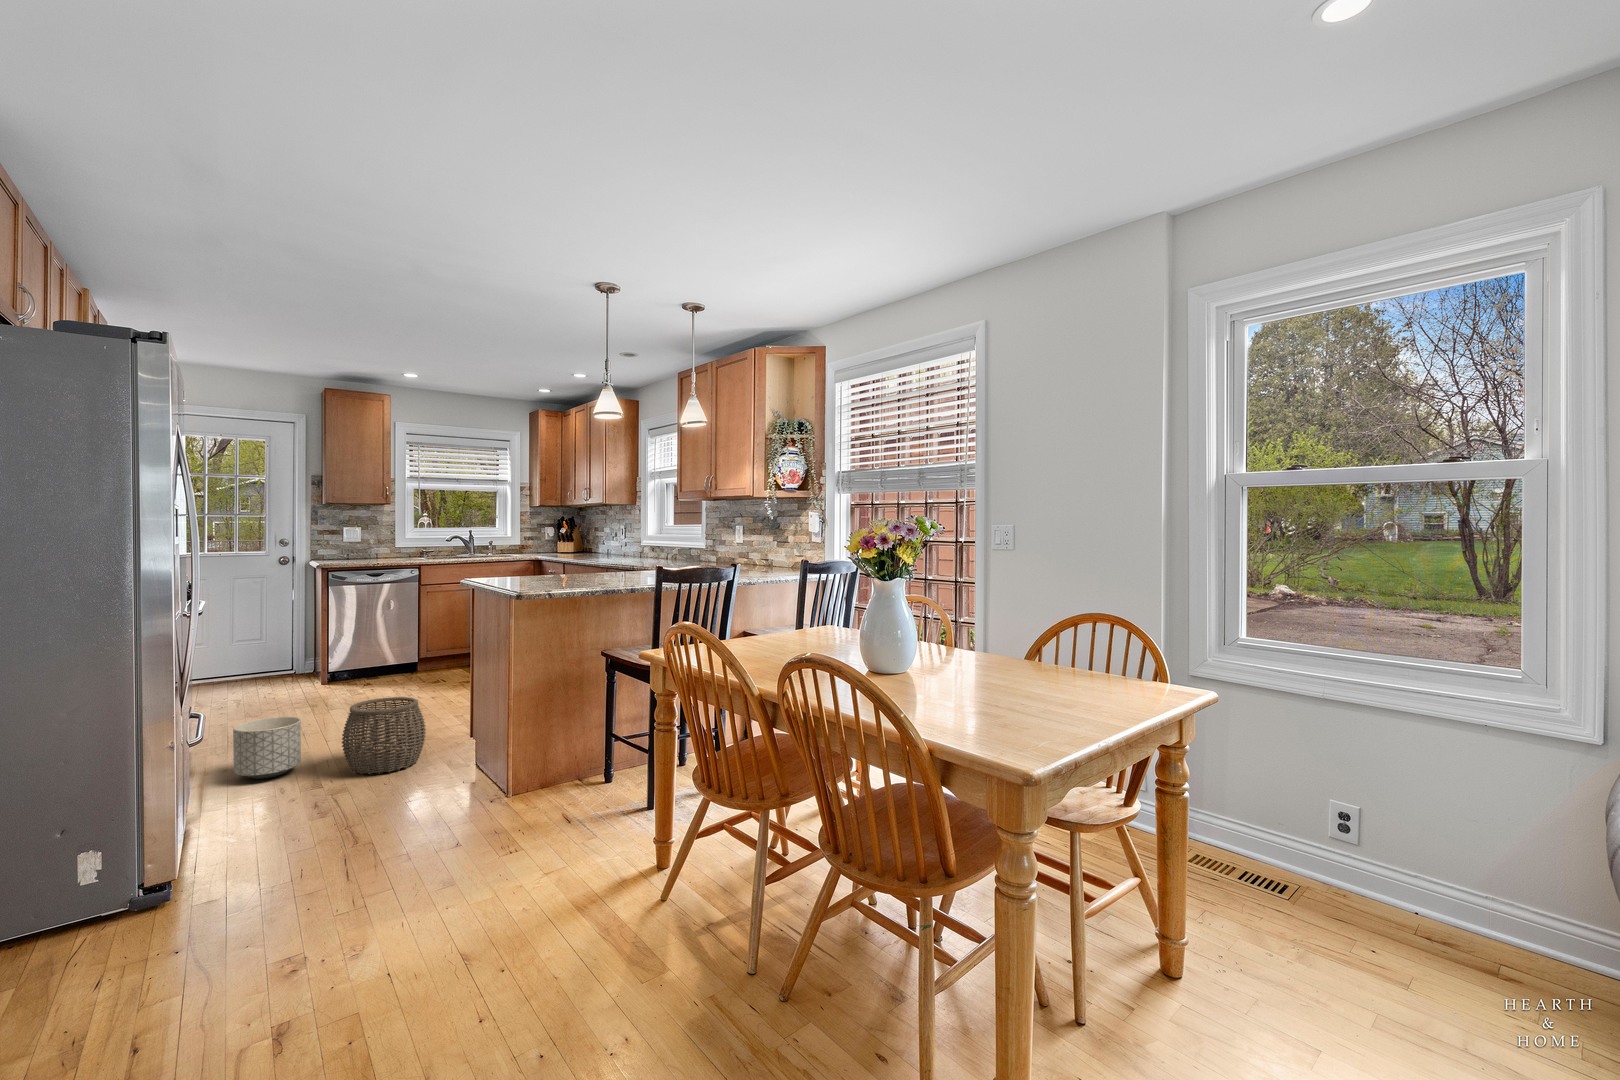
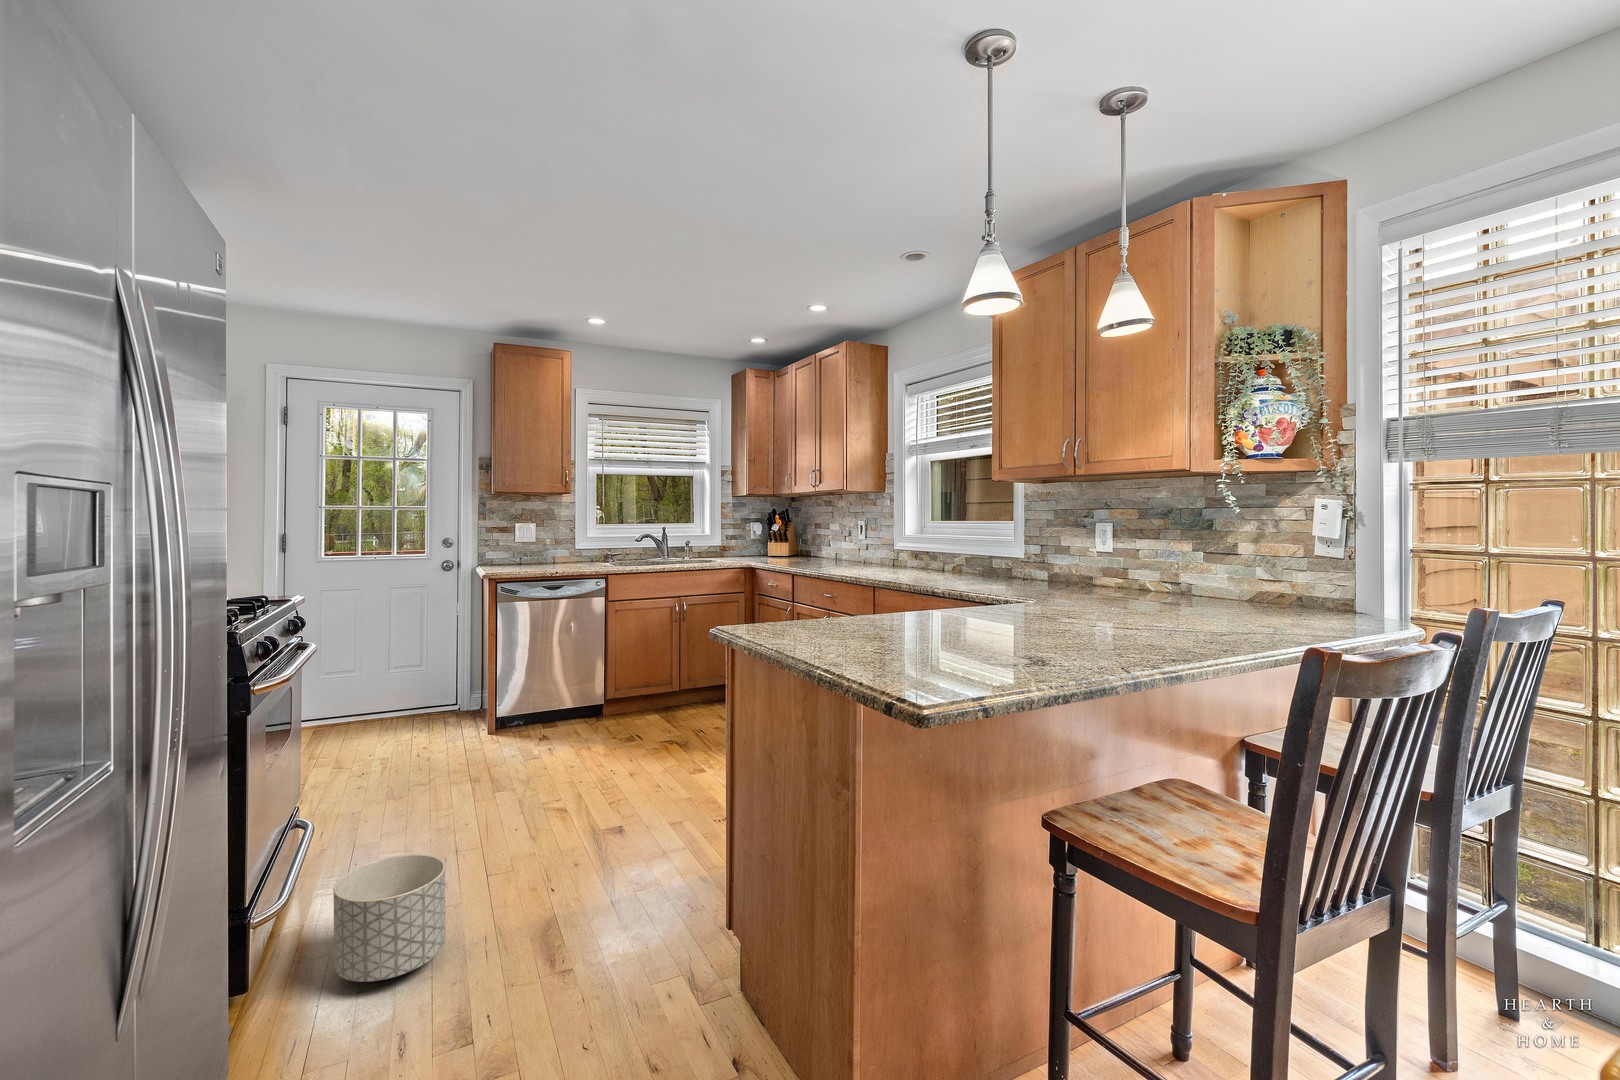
woven basket: present [342,697,426,774] -> none [511,824,649,988]

